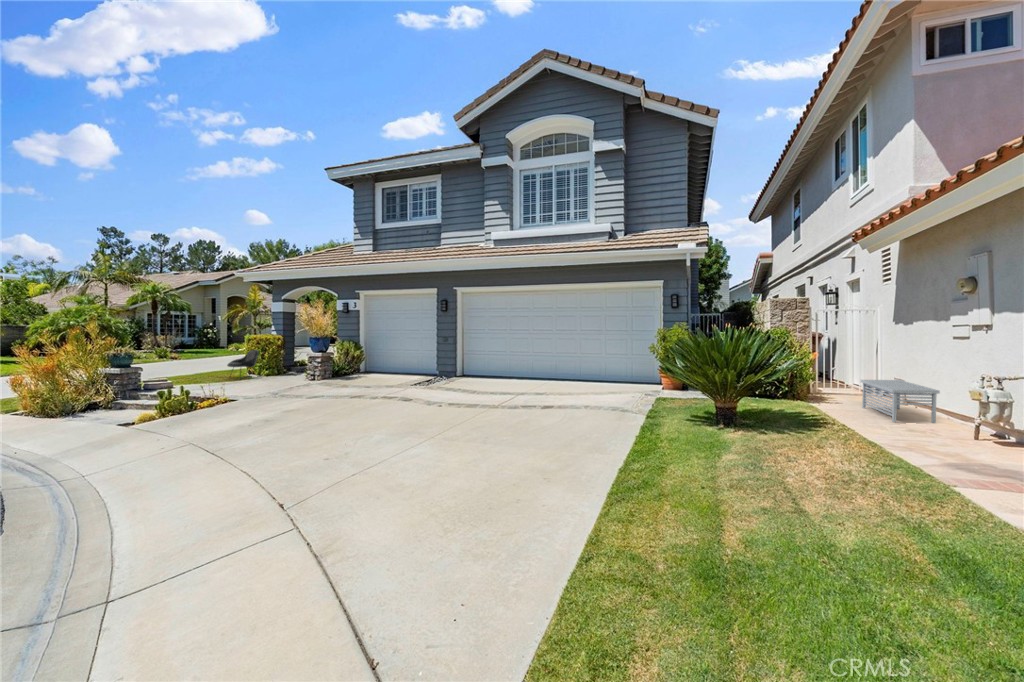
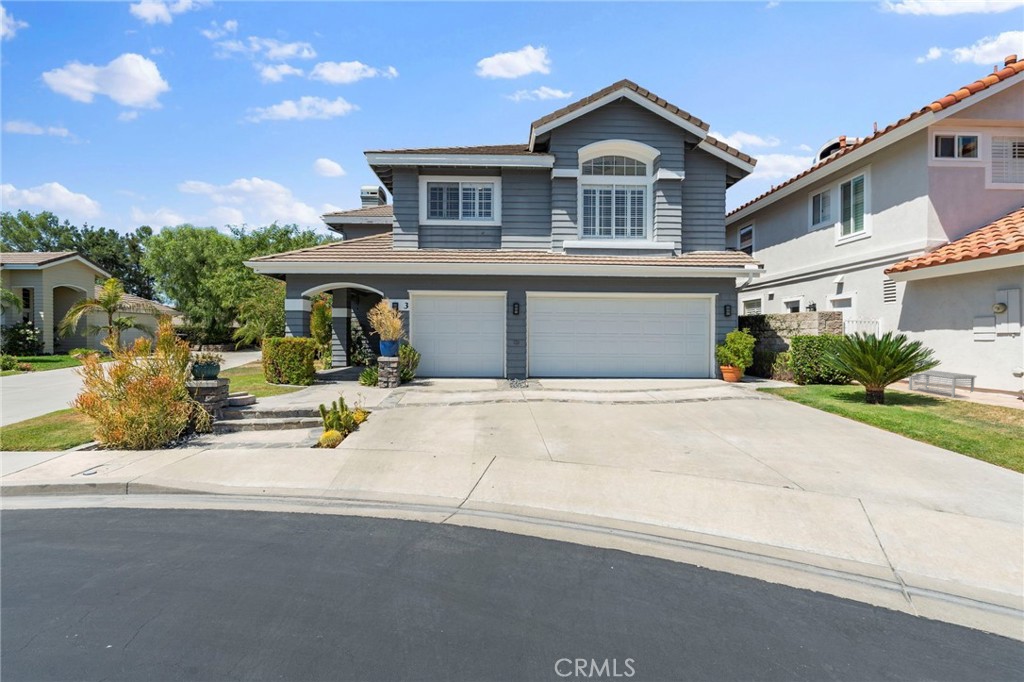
lounge chair: present [227,350,258,379] -> none [258,355,299,391]

